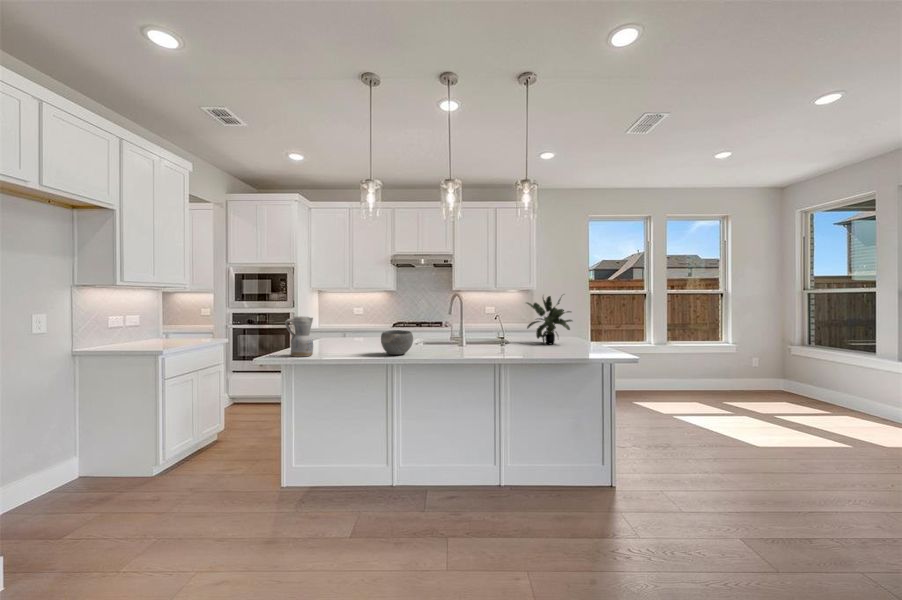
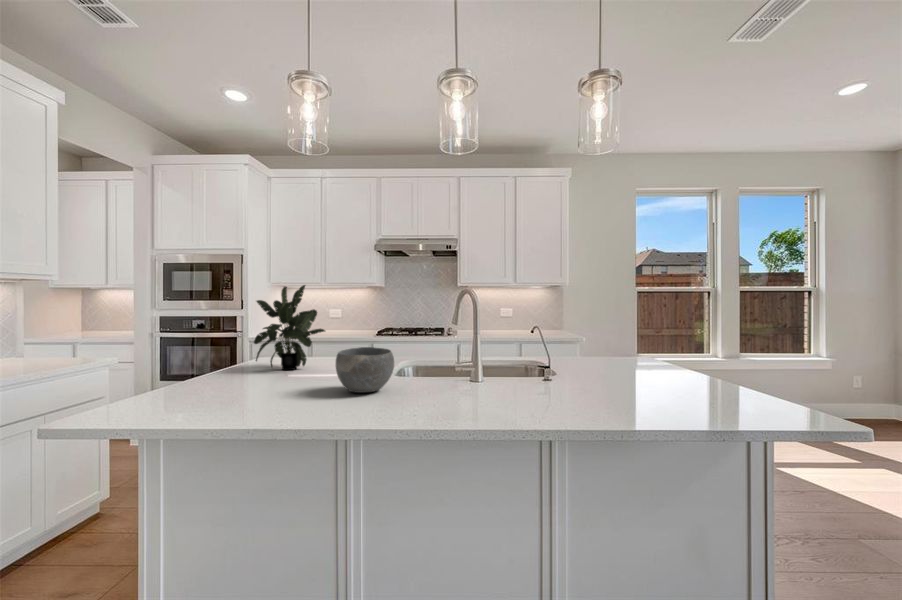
potted plant: present [527,296,572,344] -> present [254,285,325,370]
ceramic pitcher: present [285,316,313,357] -> none [158,324,213,398]

